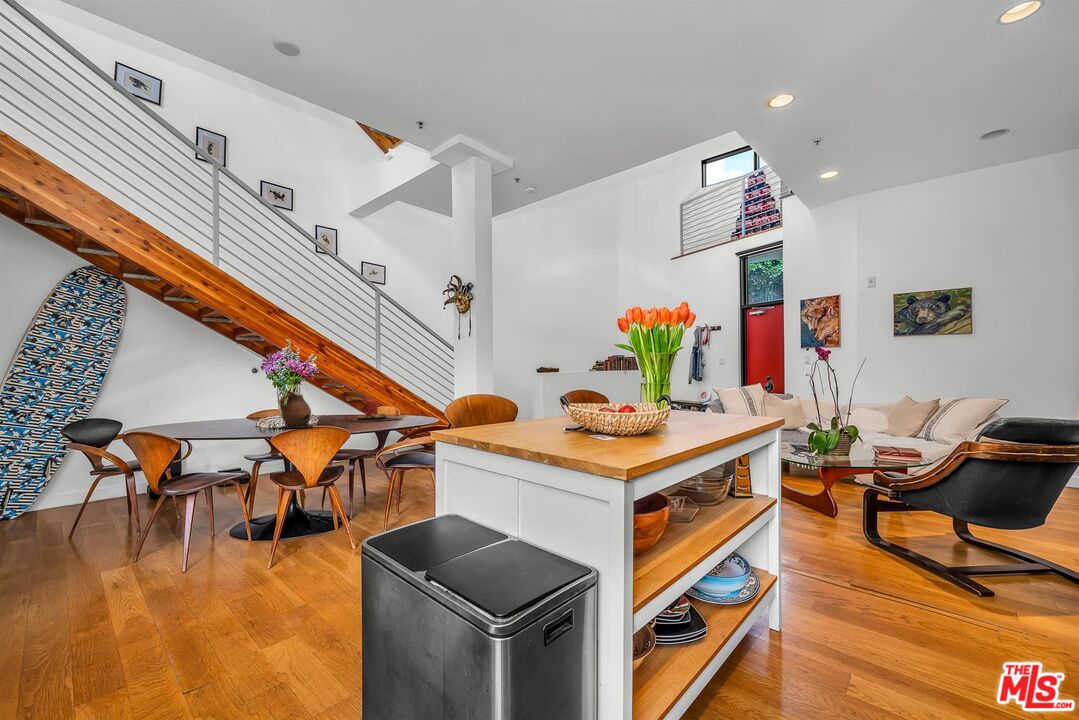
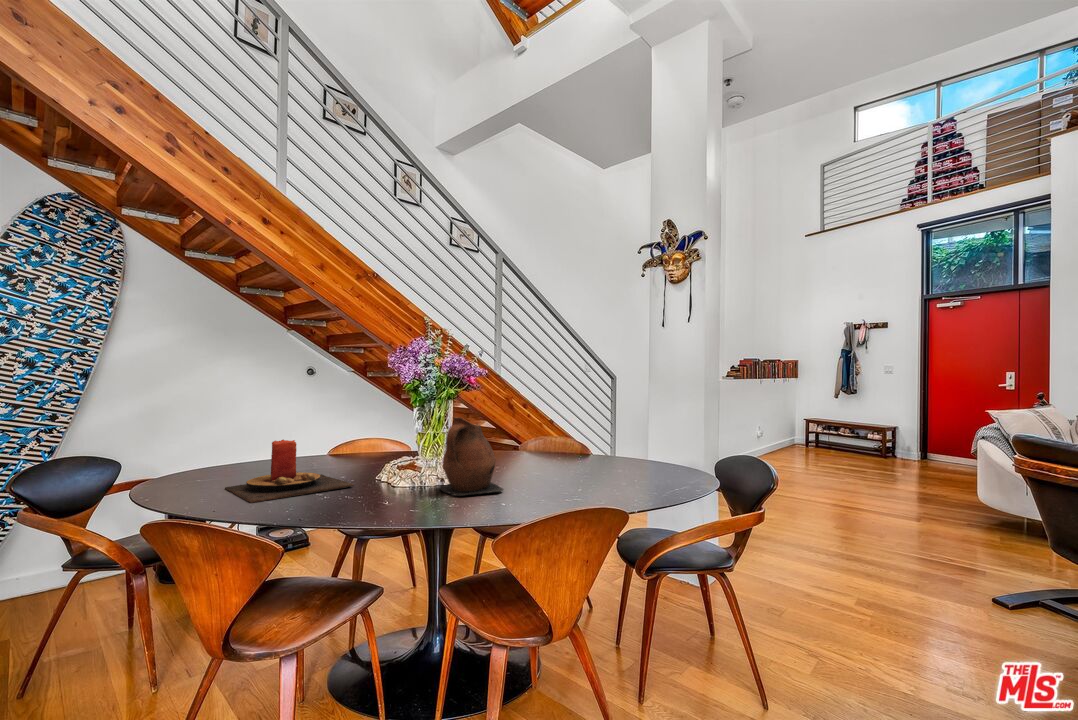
candle: present [348,399,402,423] -> present [225,440,354,503]

